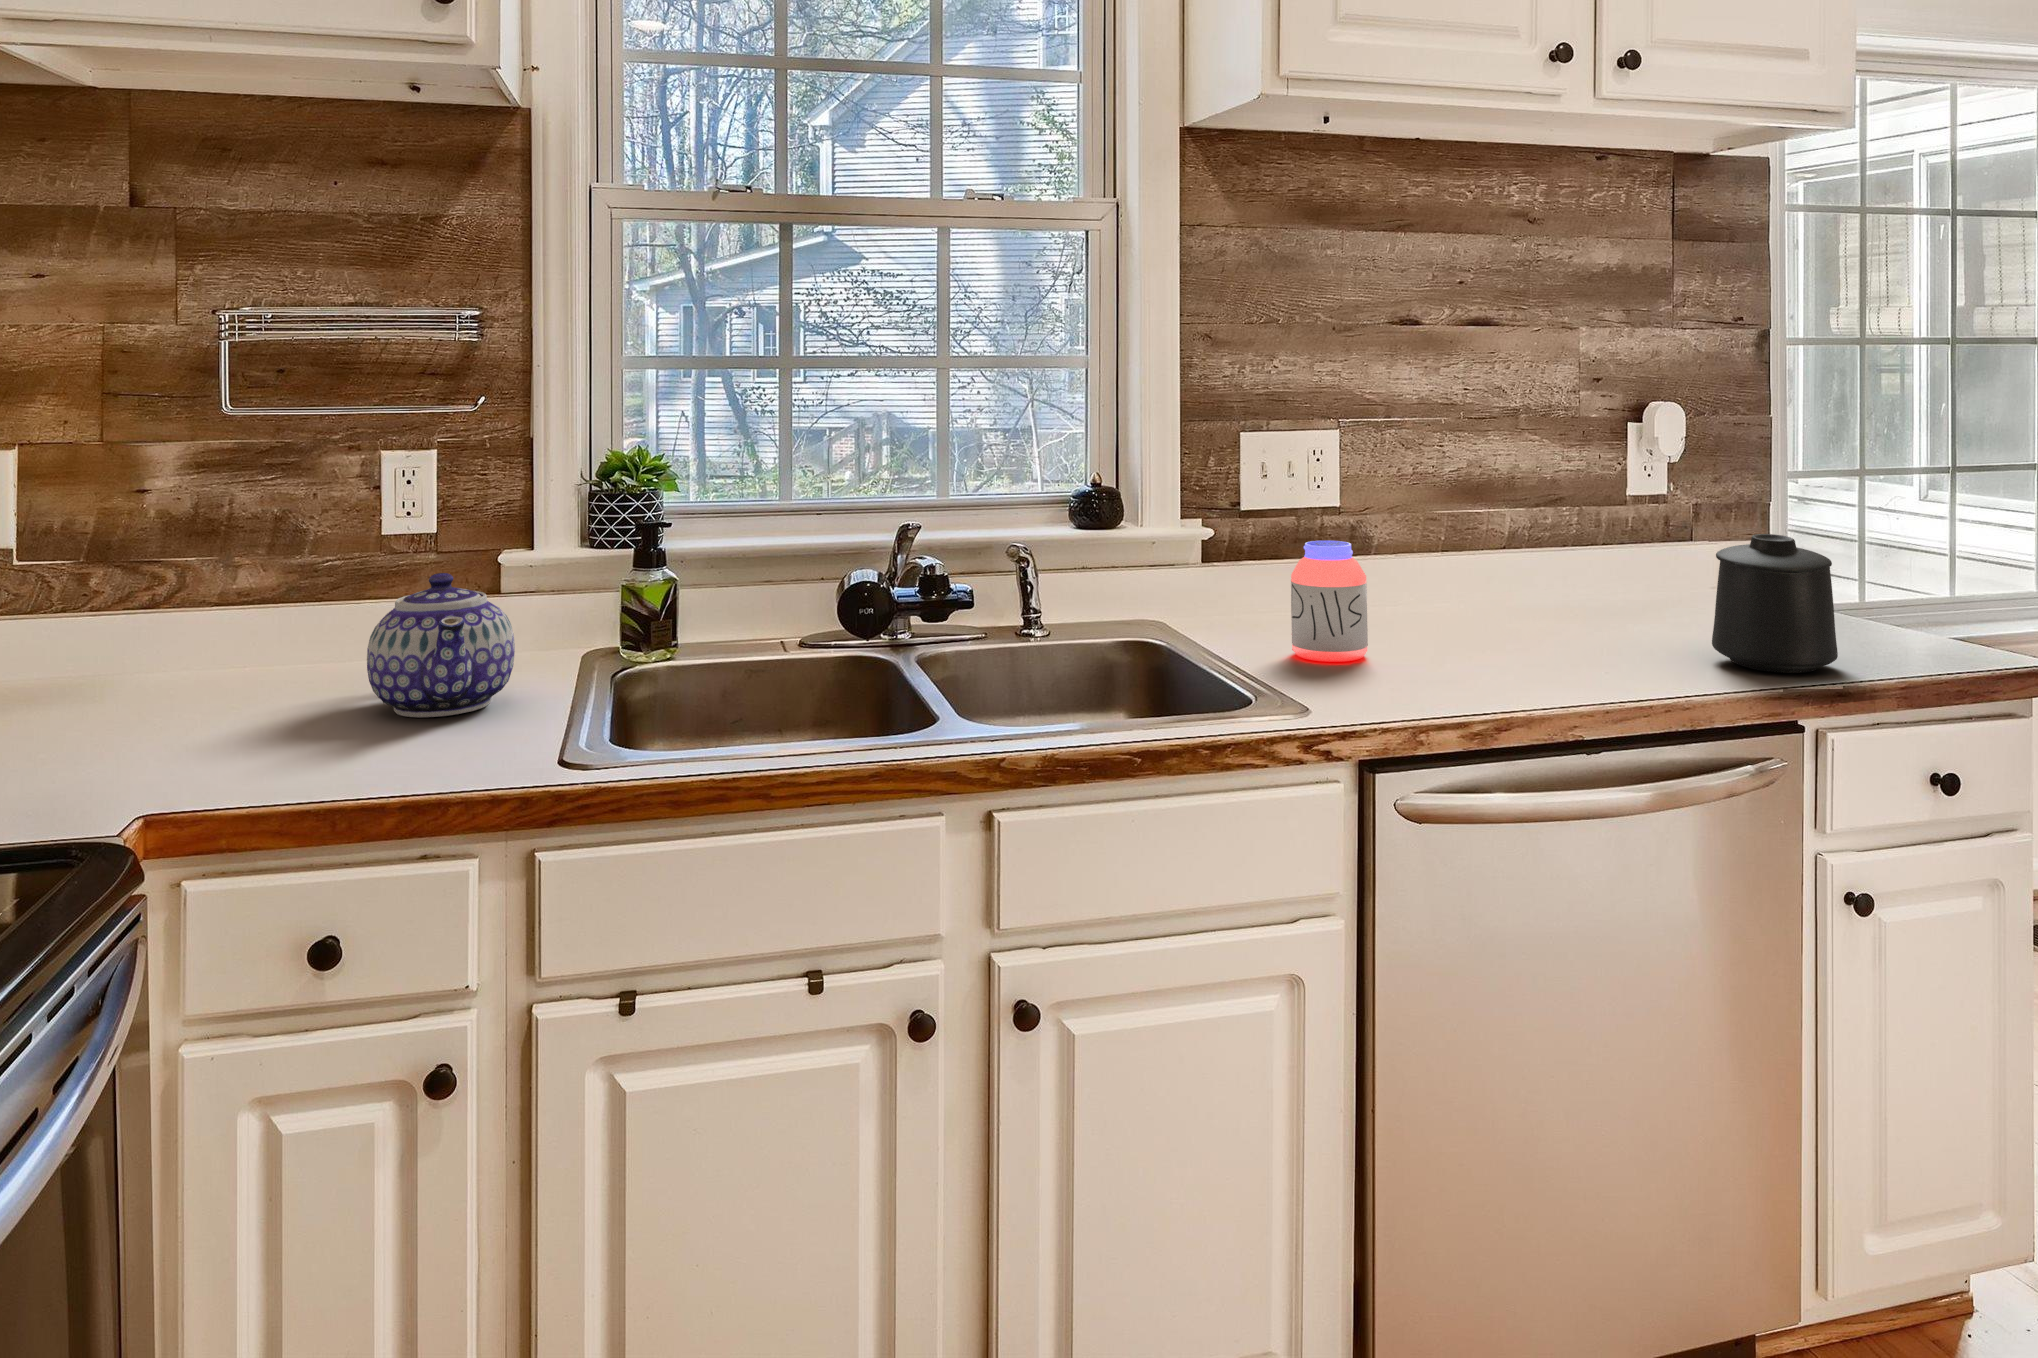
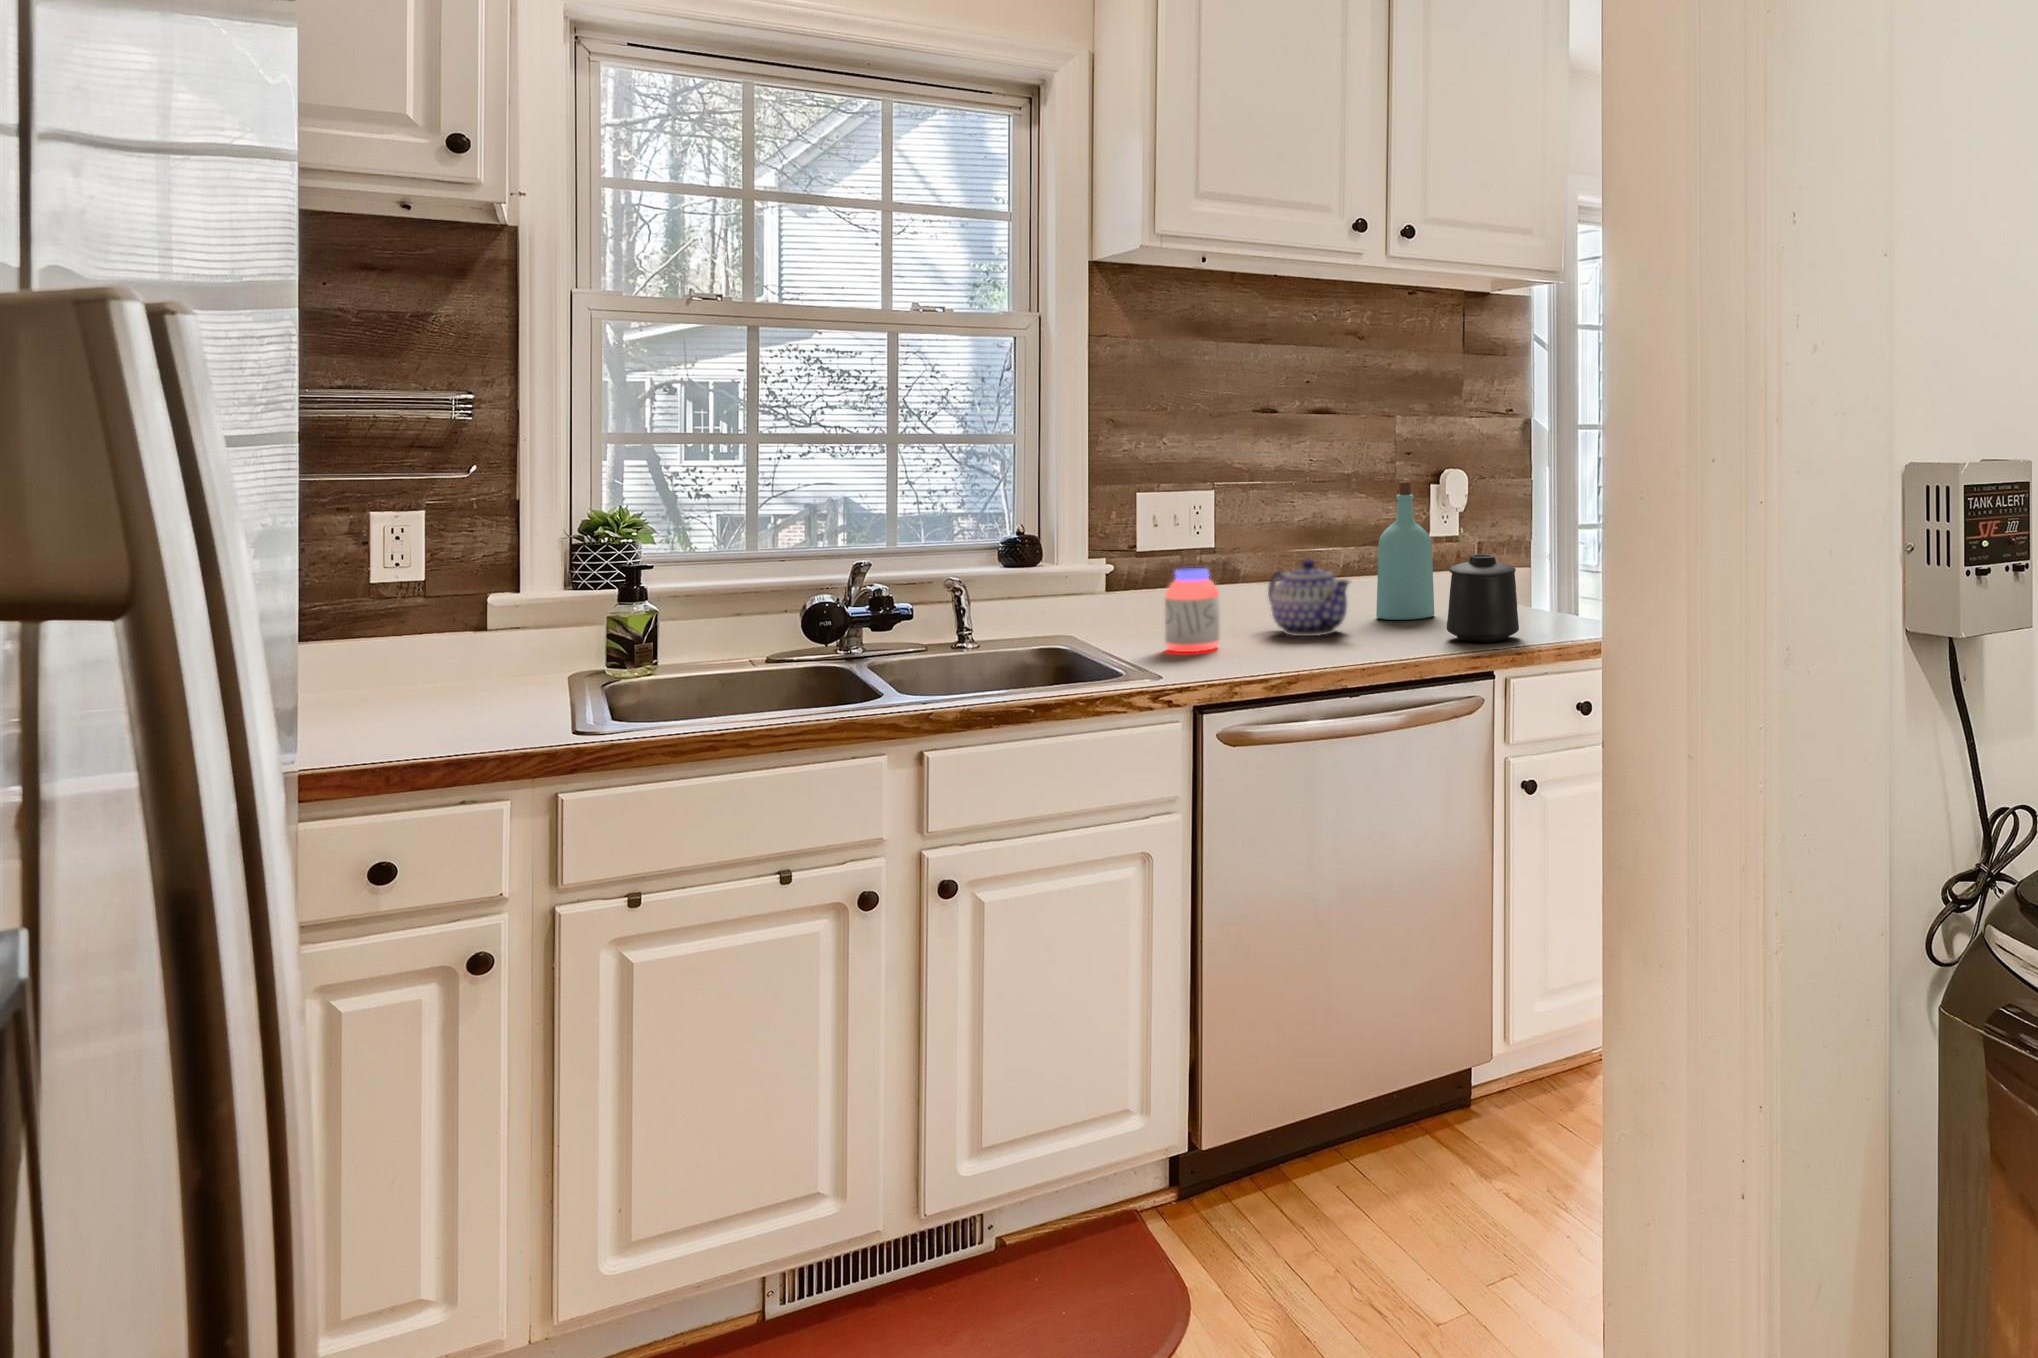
bottle: none [1564,419,1653,619] -> present [1376,482,1434,620]
teapot: present [367,573,515,717] -> present [1268,559,1350,636]

